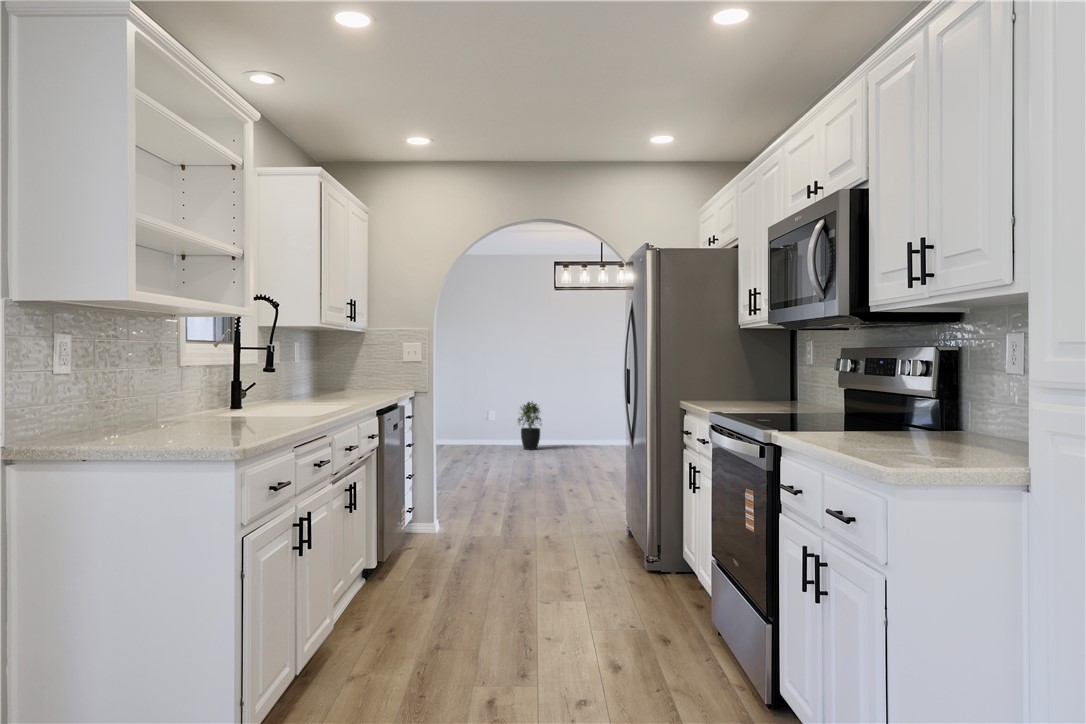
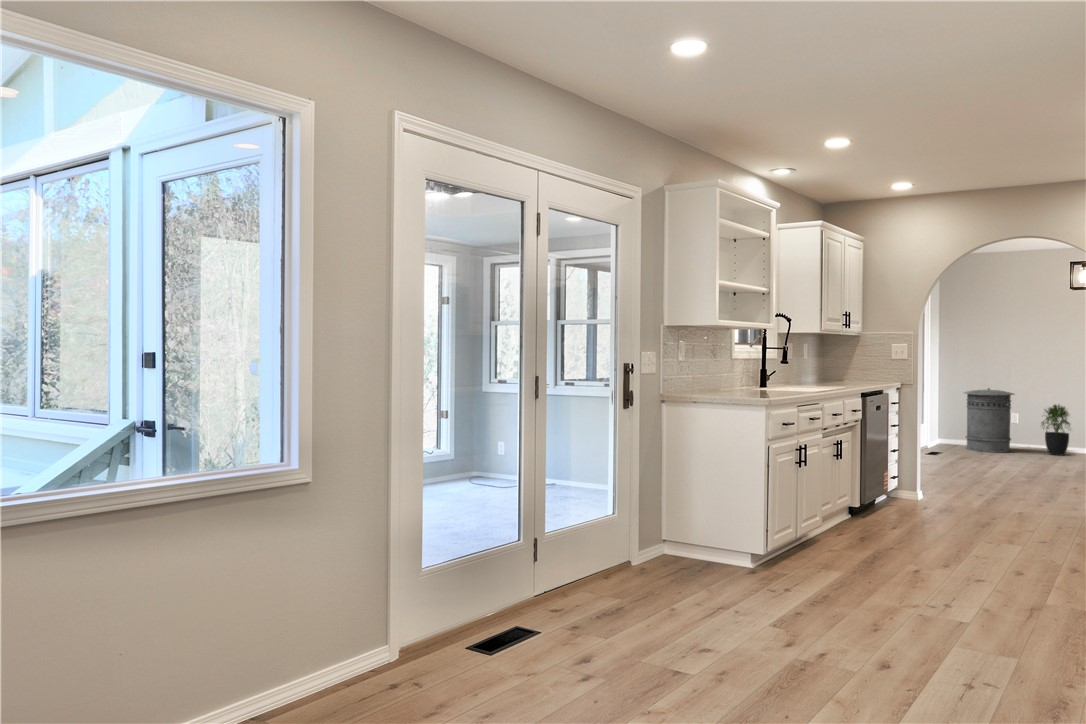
trash can: none [450,388,496,452] -> present [964,388,1014,452]

